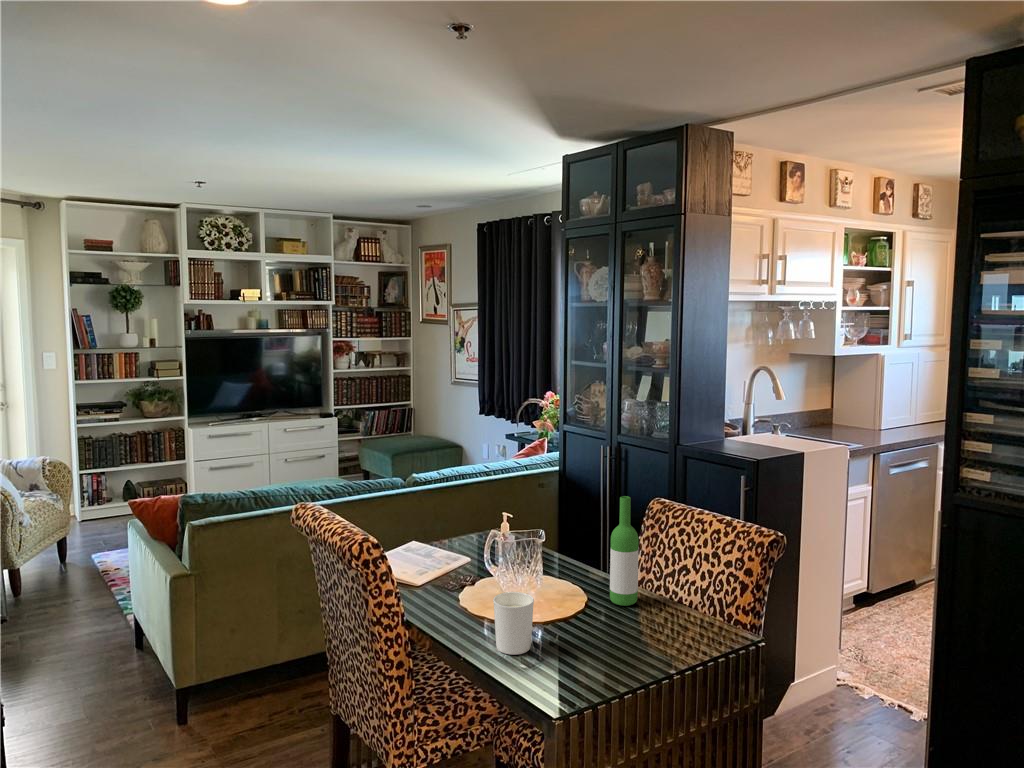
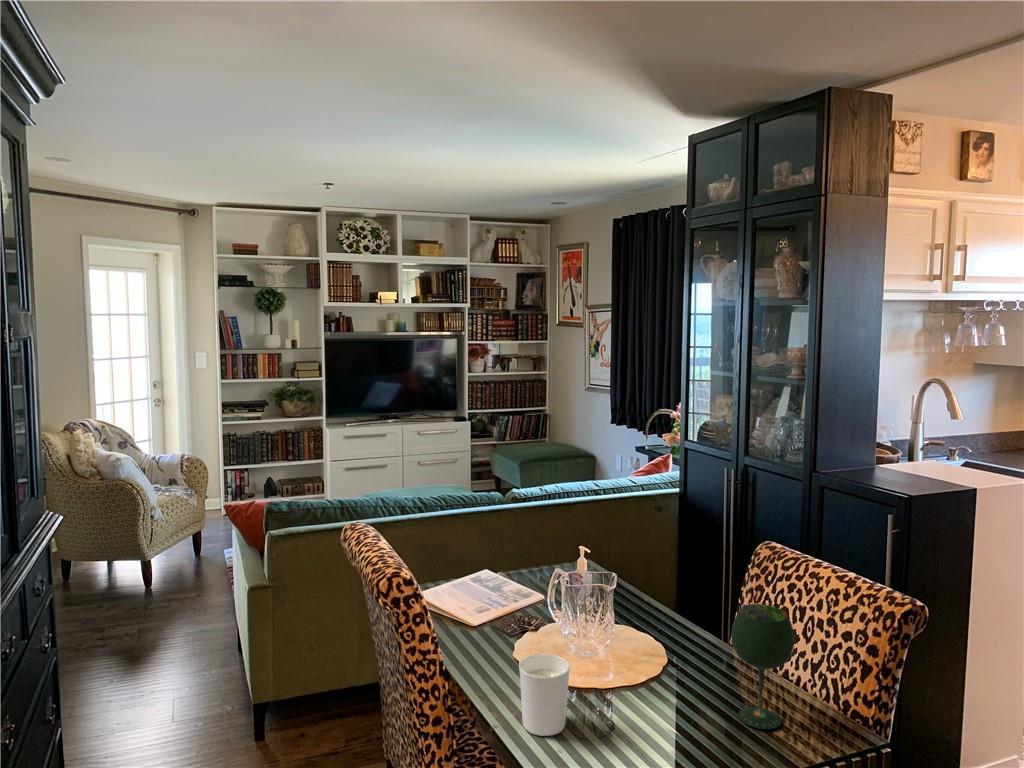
wine bottle: present [610,496,638,606] -> none [687,540,724,679]
wine glass: none [651,540,697,634] -> present [731,604,795,729]

